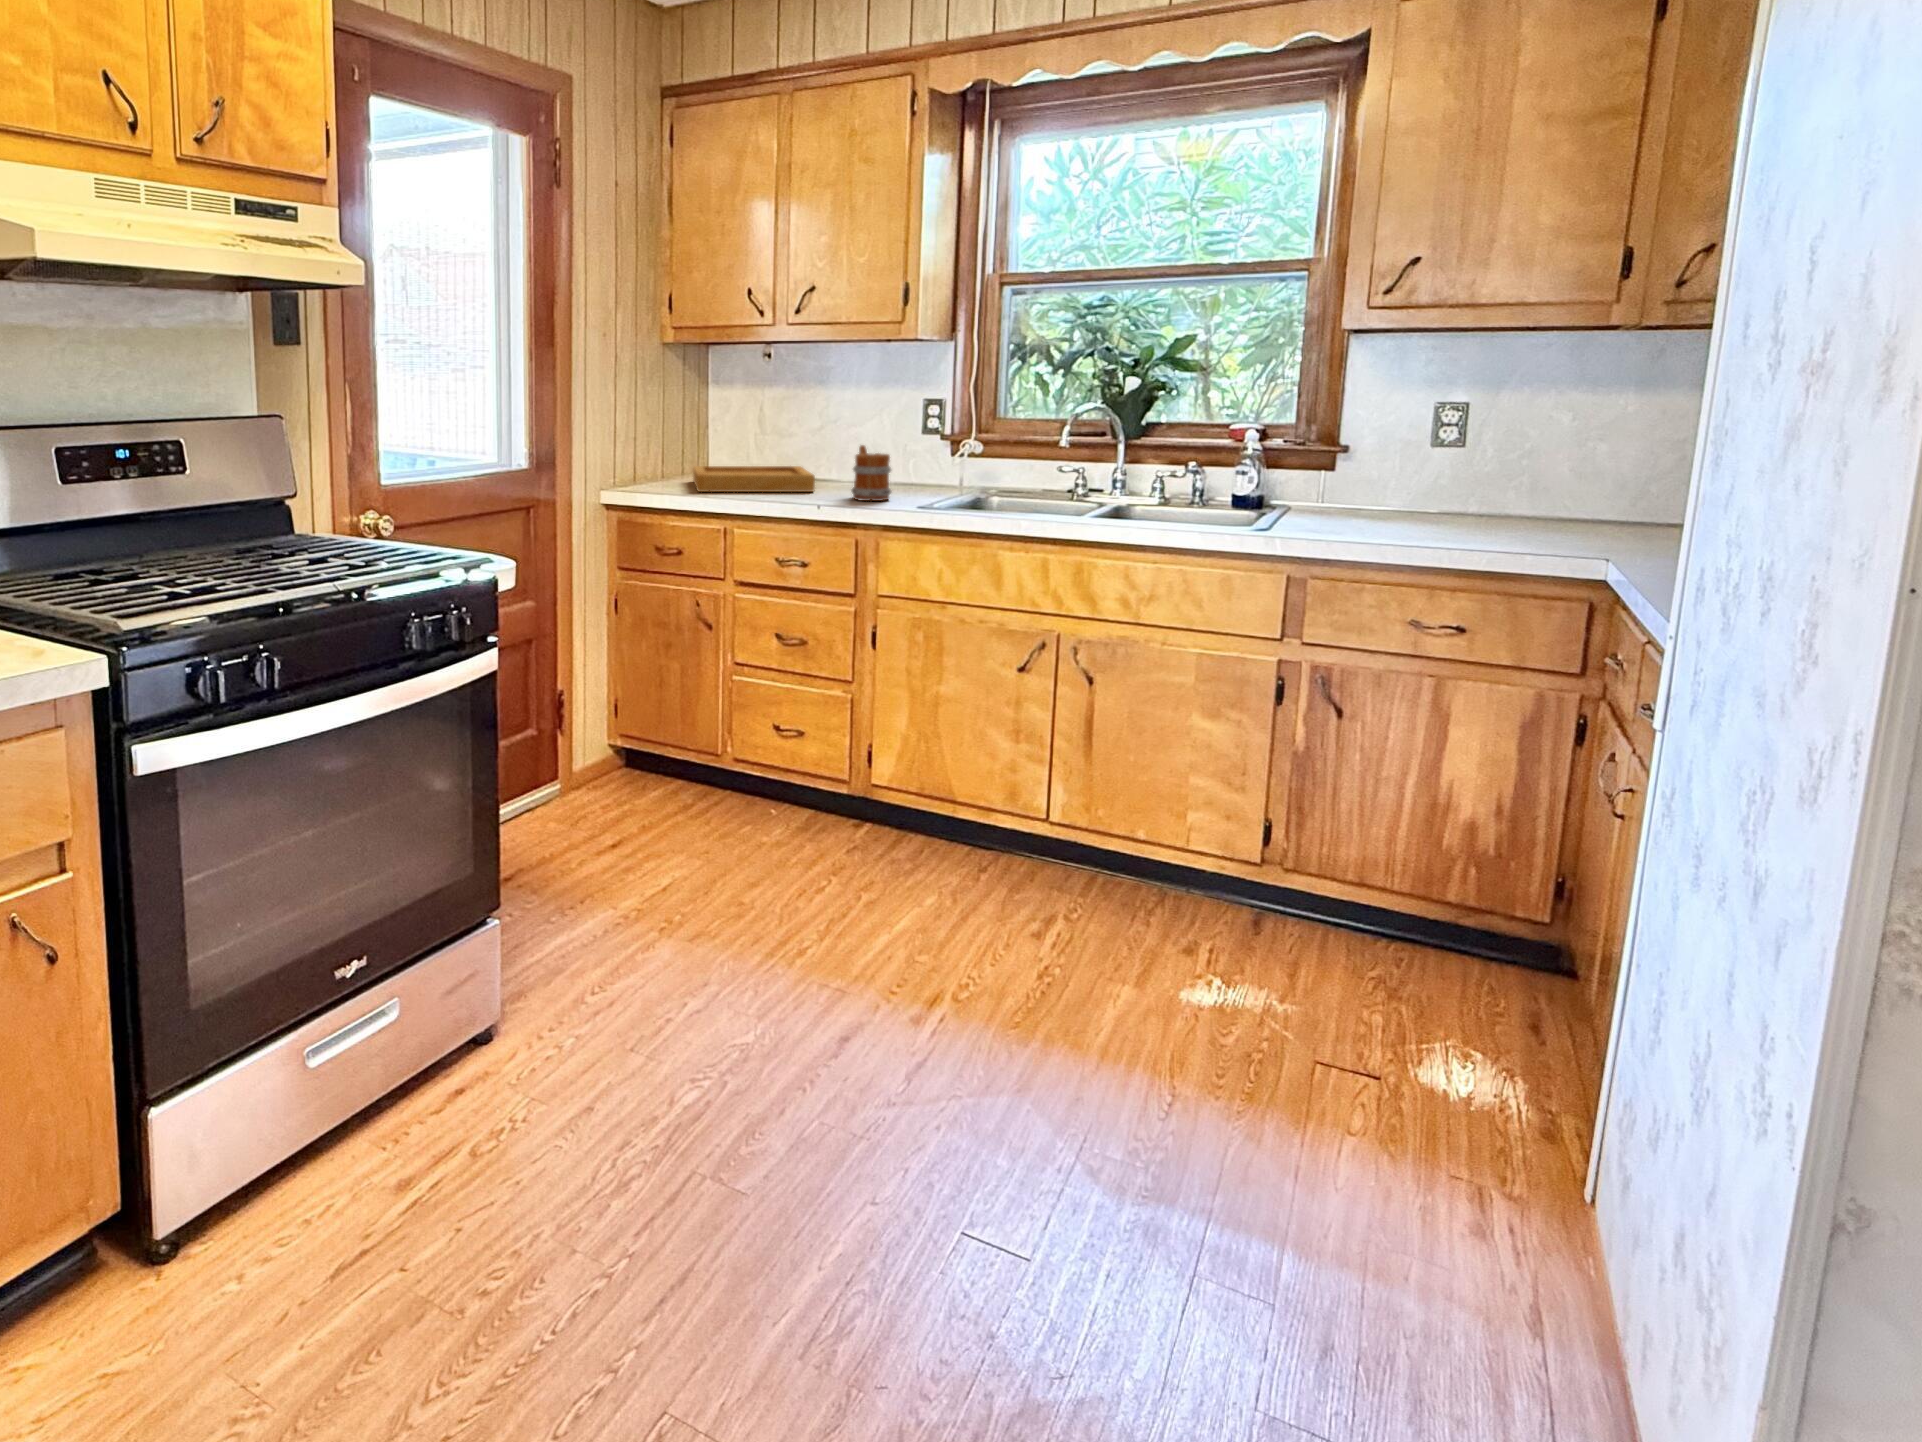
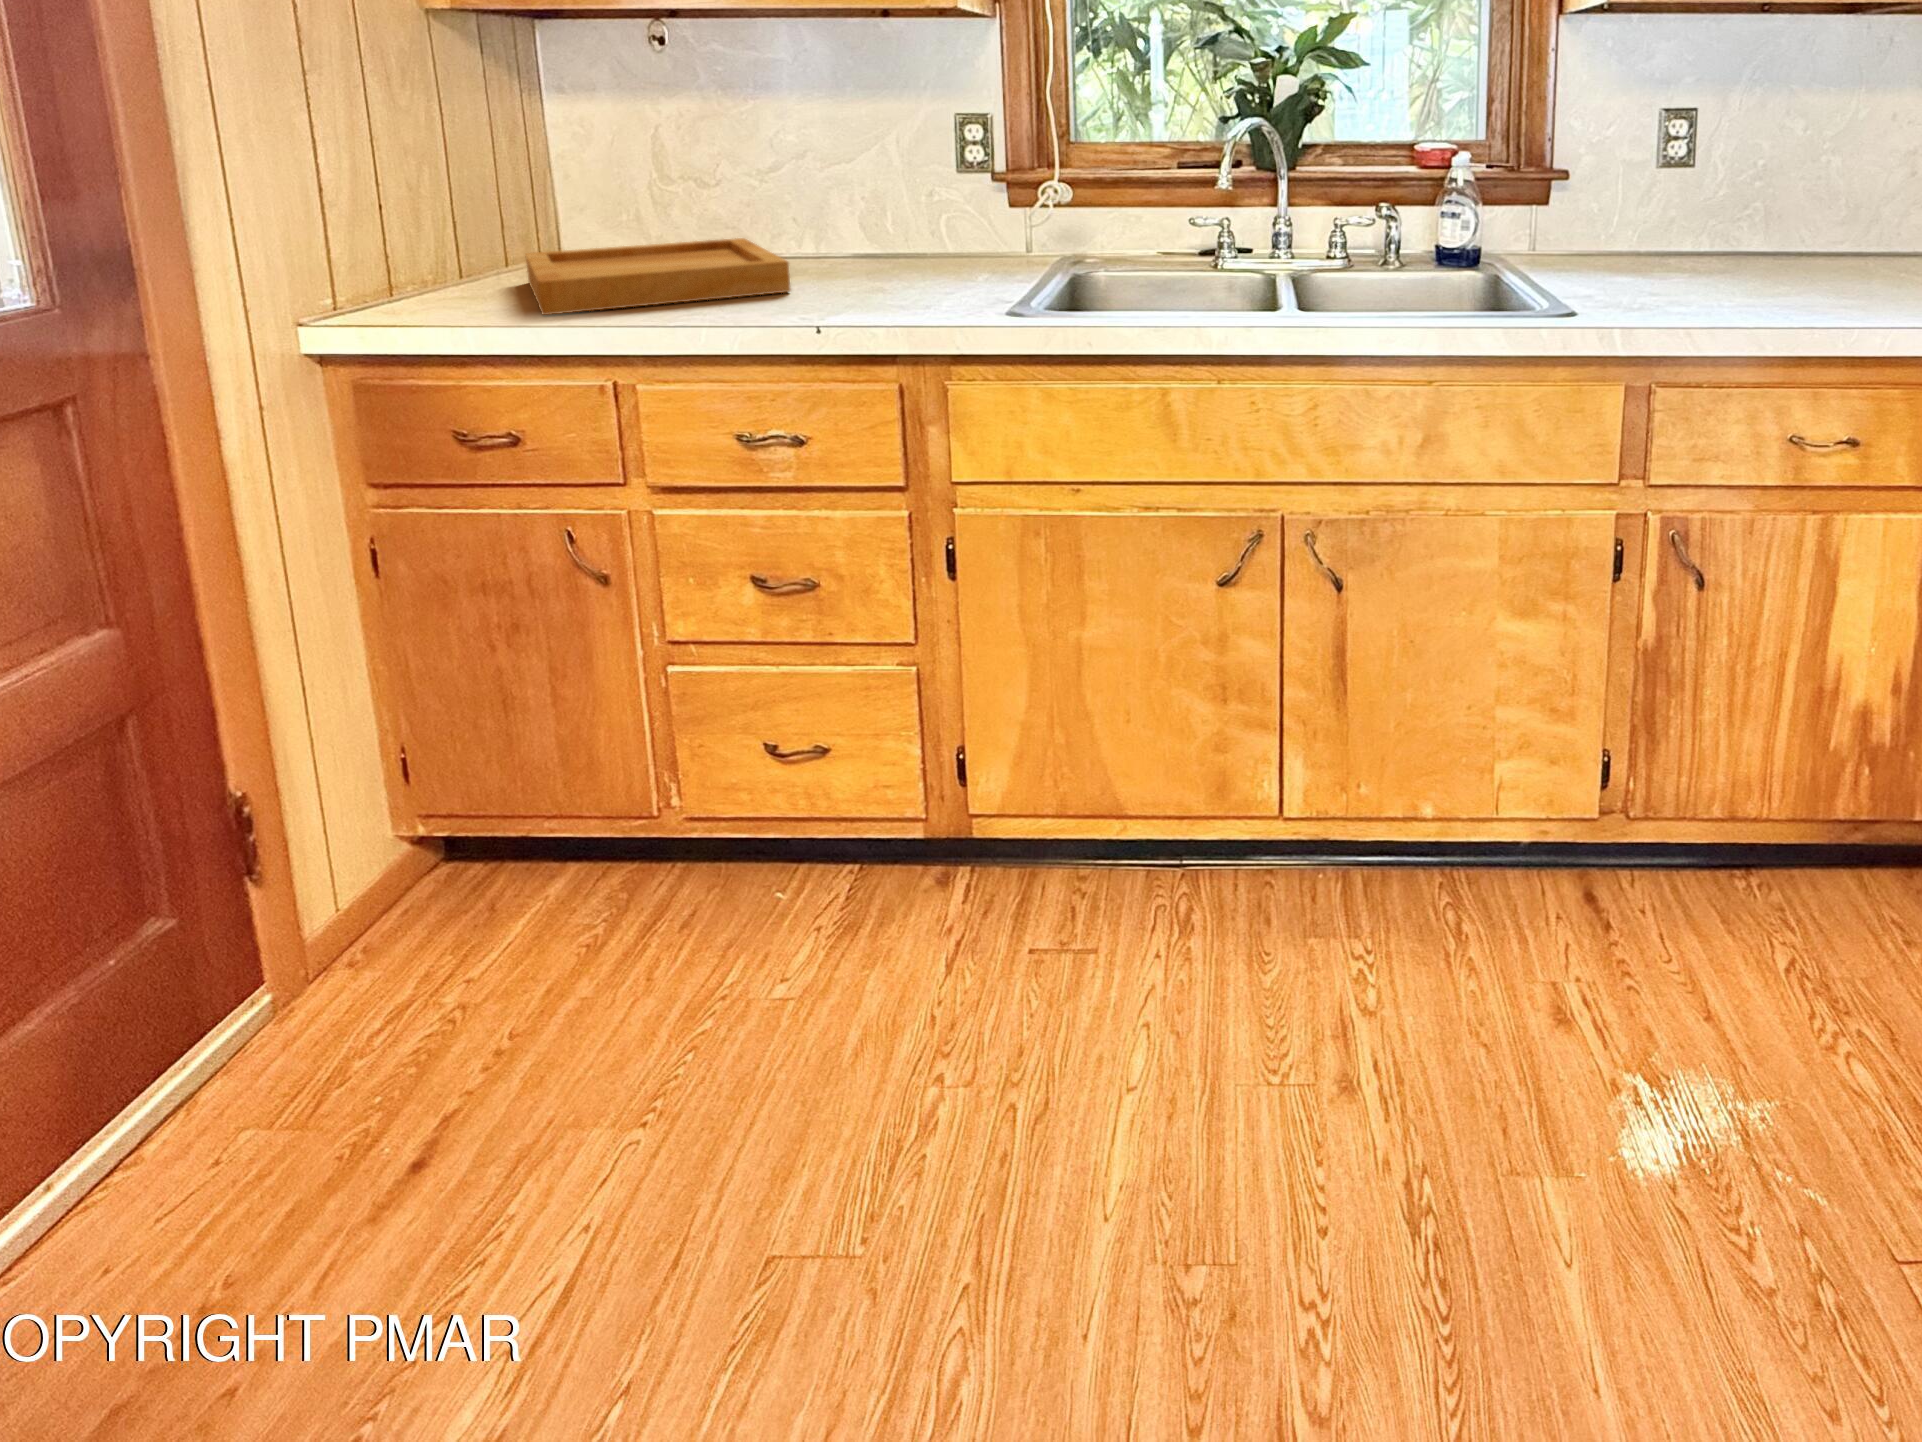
mug: present [851,445,891,501] -> none [870,202,948,308]

